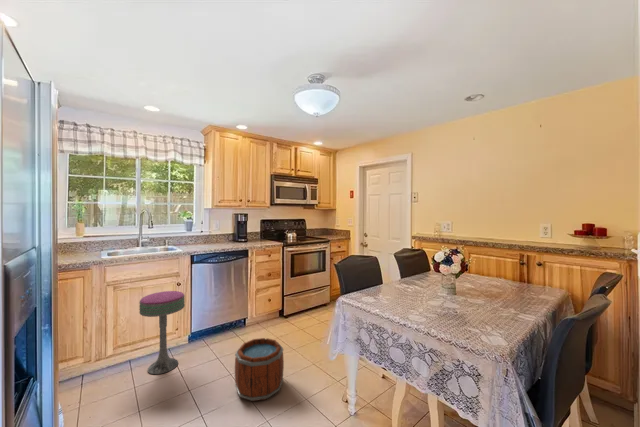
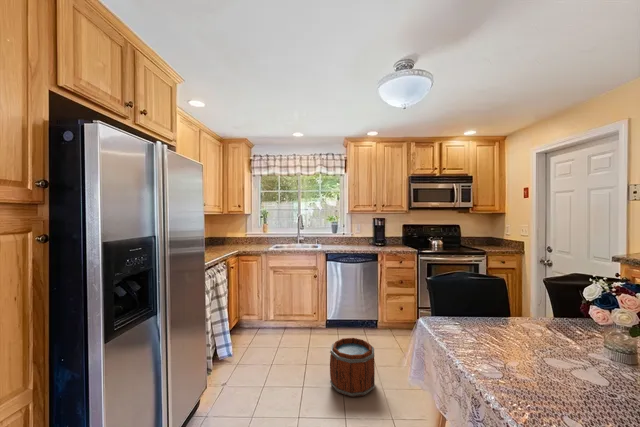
bar stool: present [139,291,185,374] -> none [282,280,313,345]

